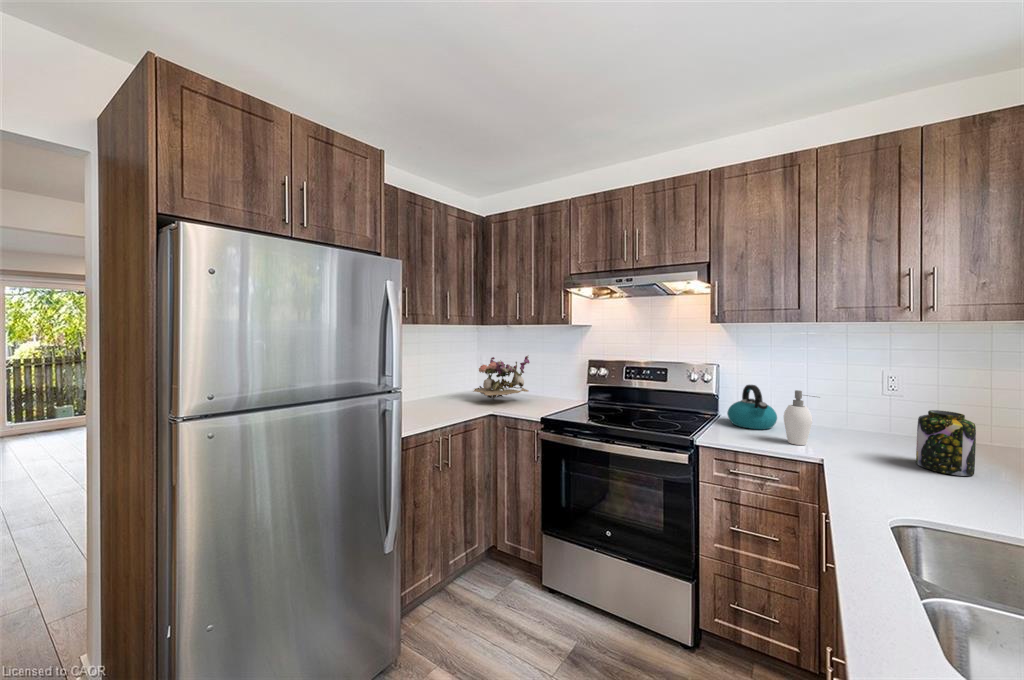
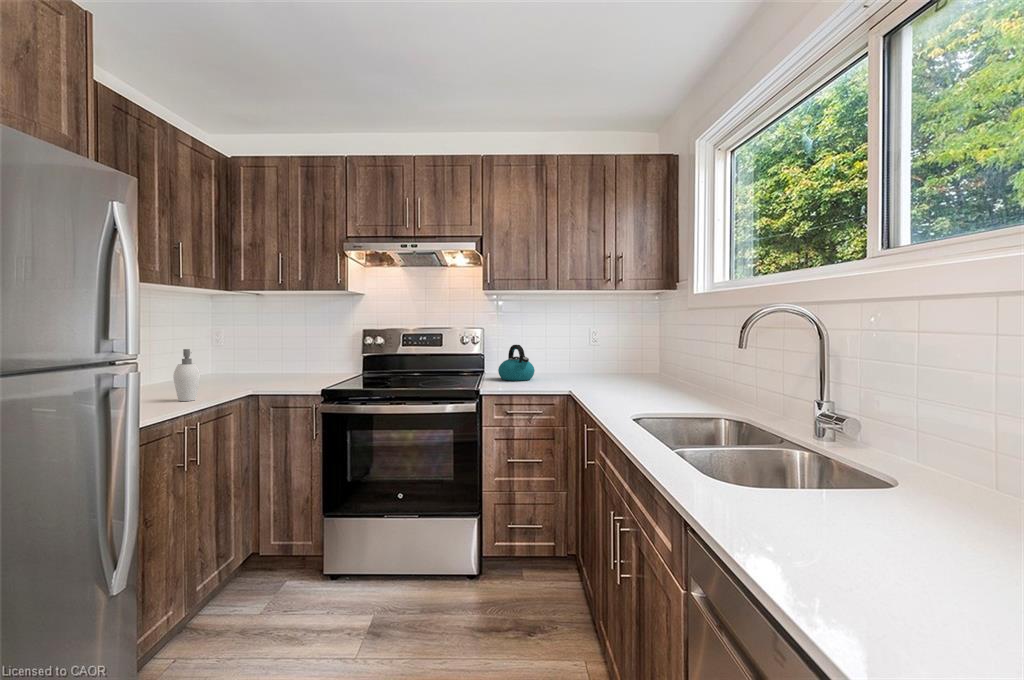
flower arrangement: present [473,356,530,400] -> none [215,327,296,384]
soap dispenser: present [784,390,815,445] -> present [173,349,200,401]
jar: present [916,410,976,476] -> none [616,349,643,387]

